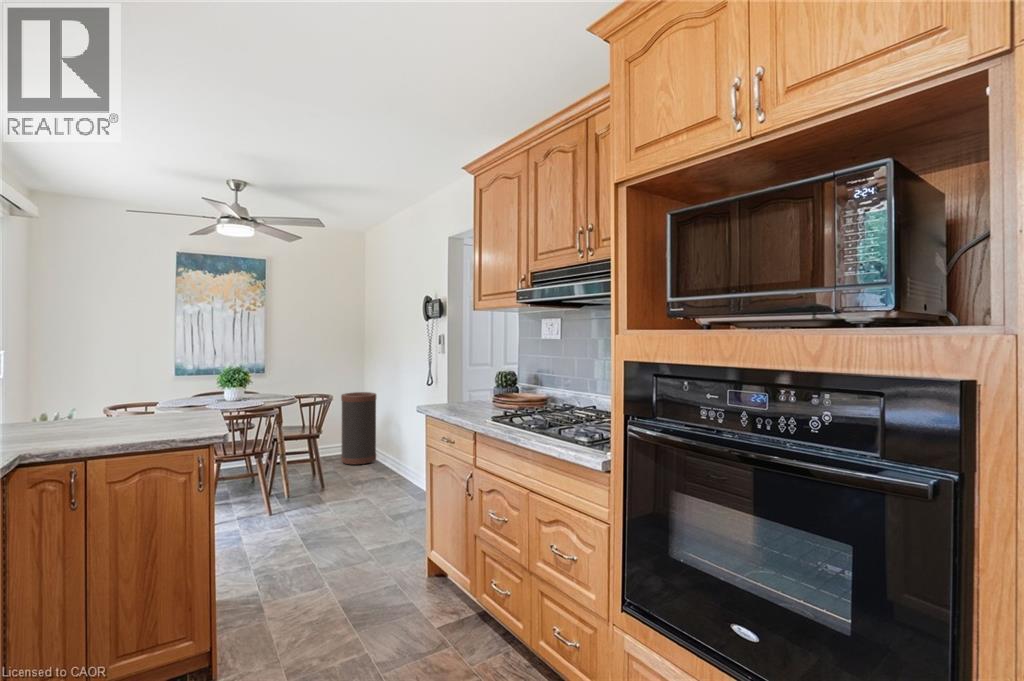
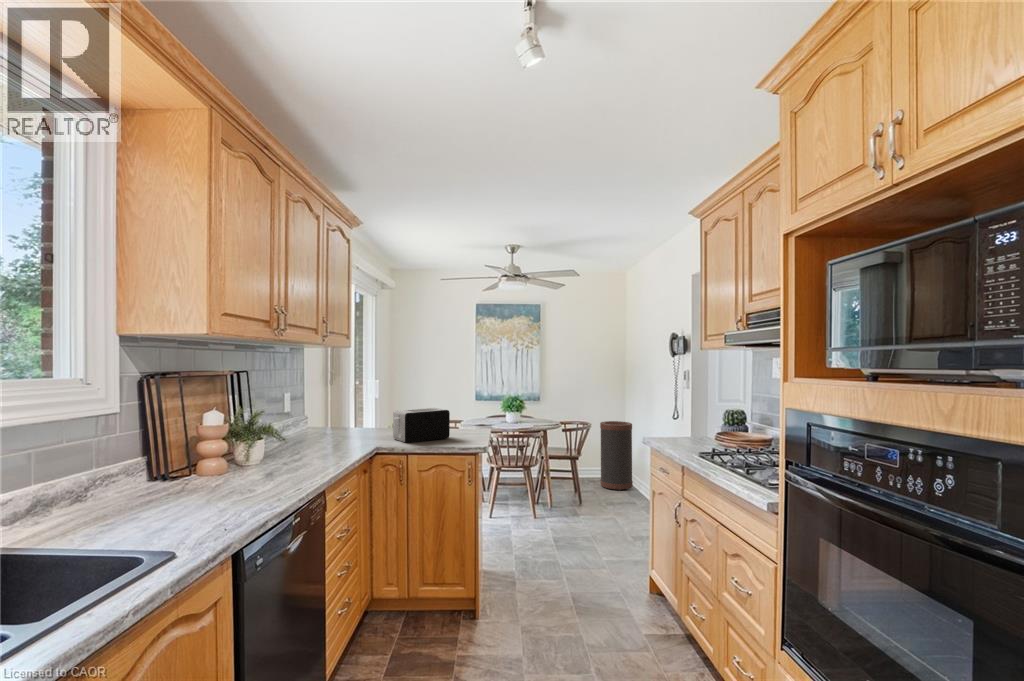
toaster: none [46,387,157,443] -> present [393,408,450,443]

